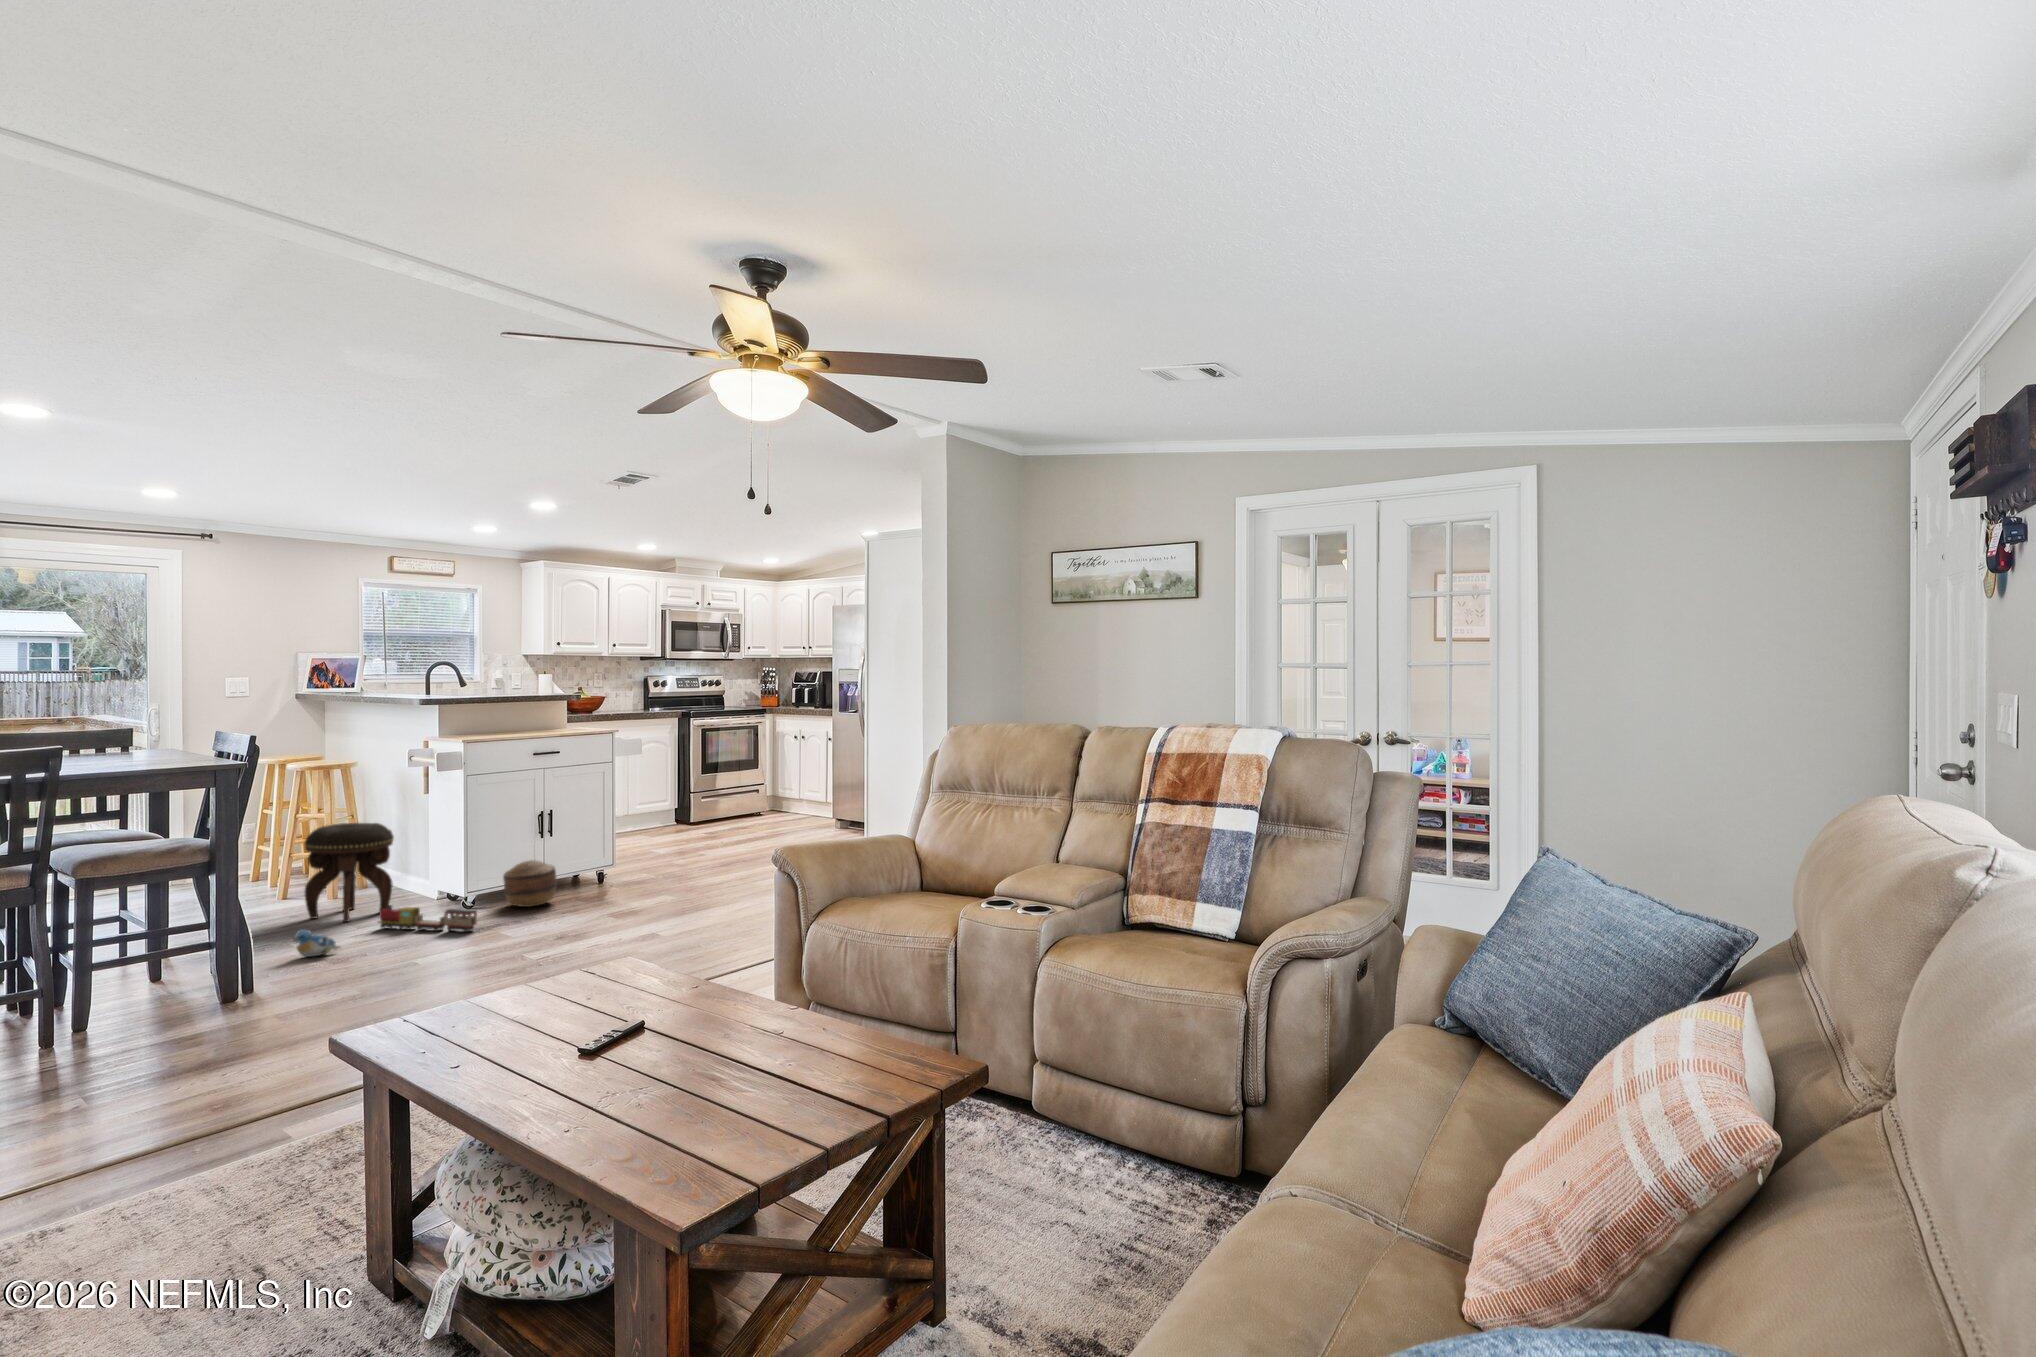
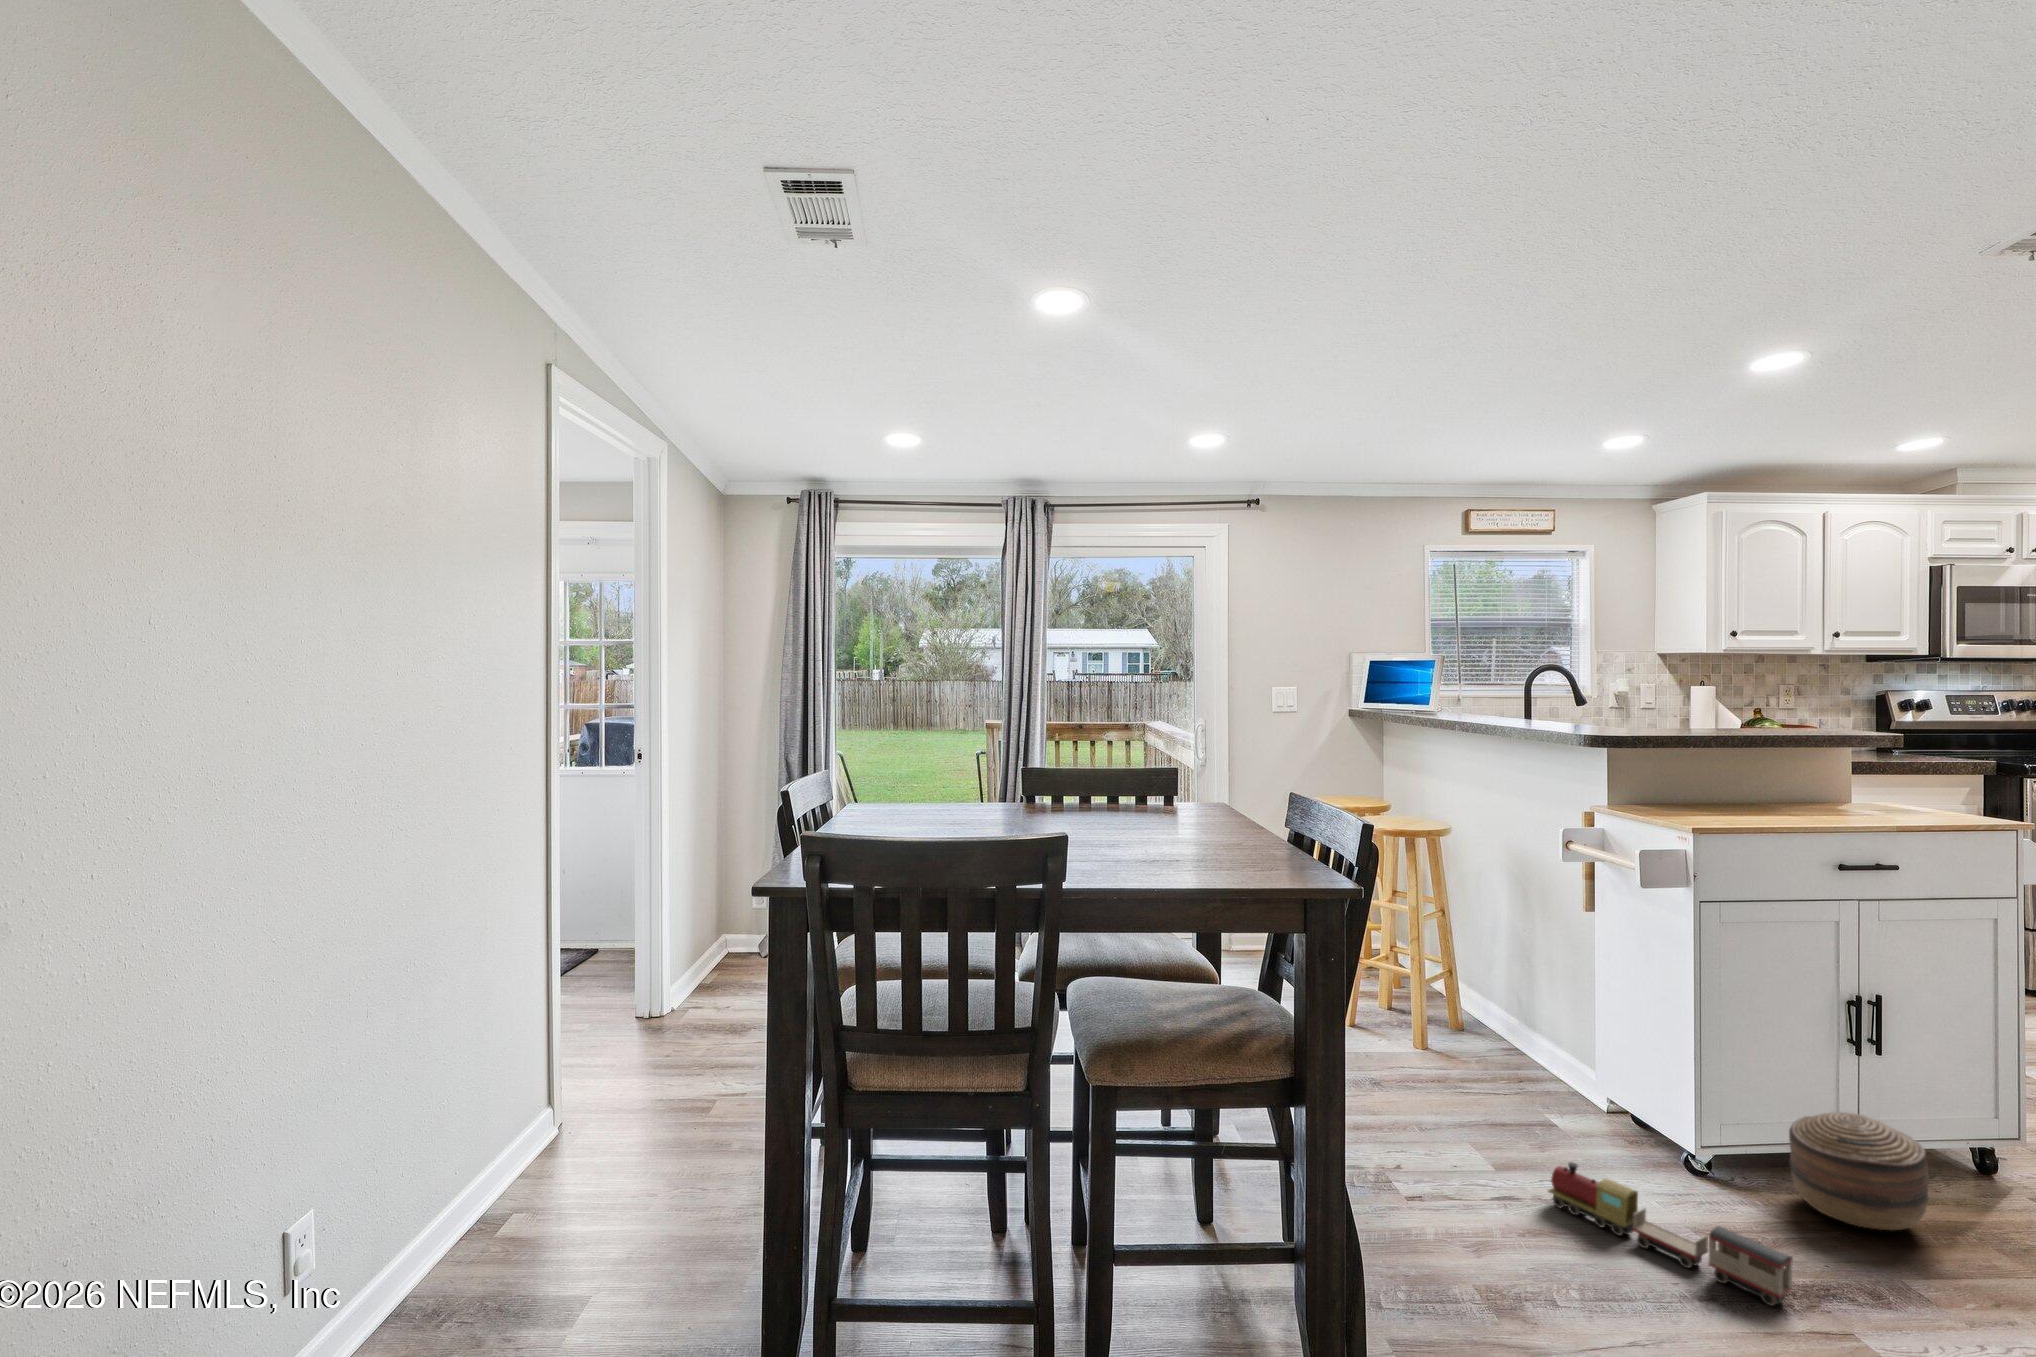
footstool: present [304,823,394,922] -> none [1402,952,1551,1152]
plush toy: present [294,929,339,957] -> none [1422,1218,1509,1283]

